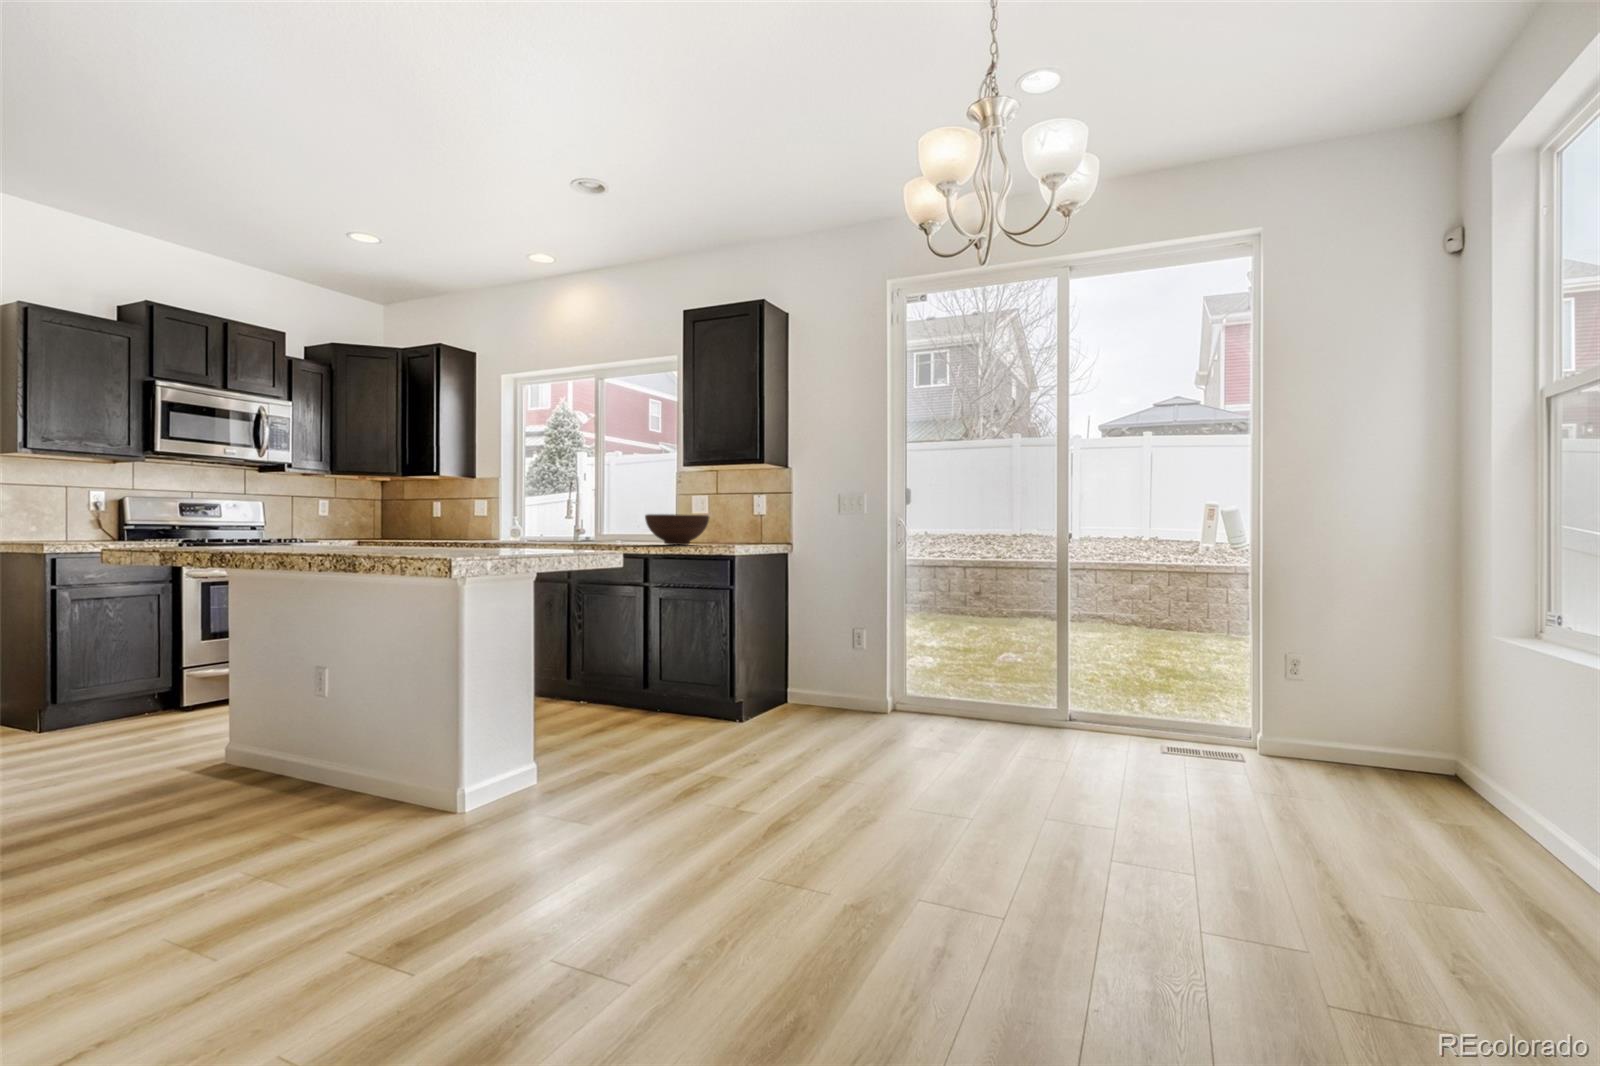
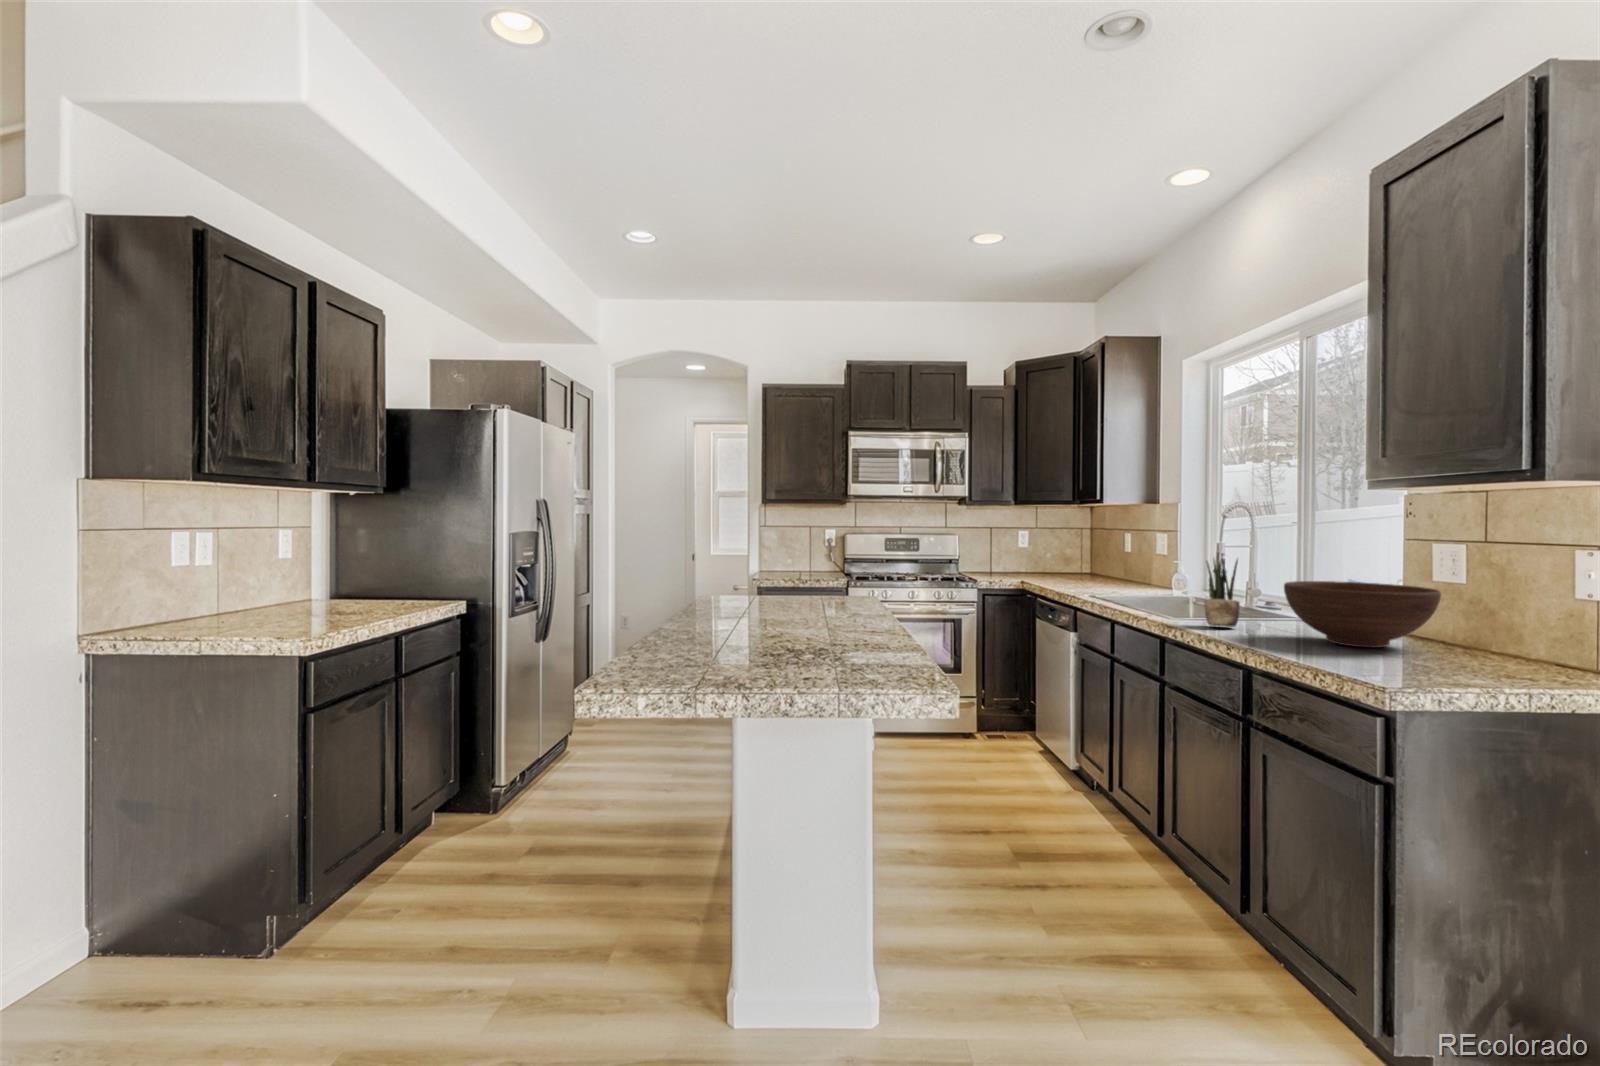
potted plant: none [595,499,615,545] -> present [1205,552,1240,627]

